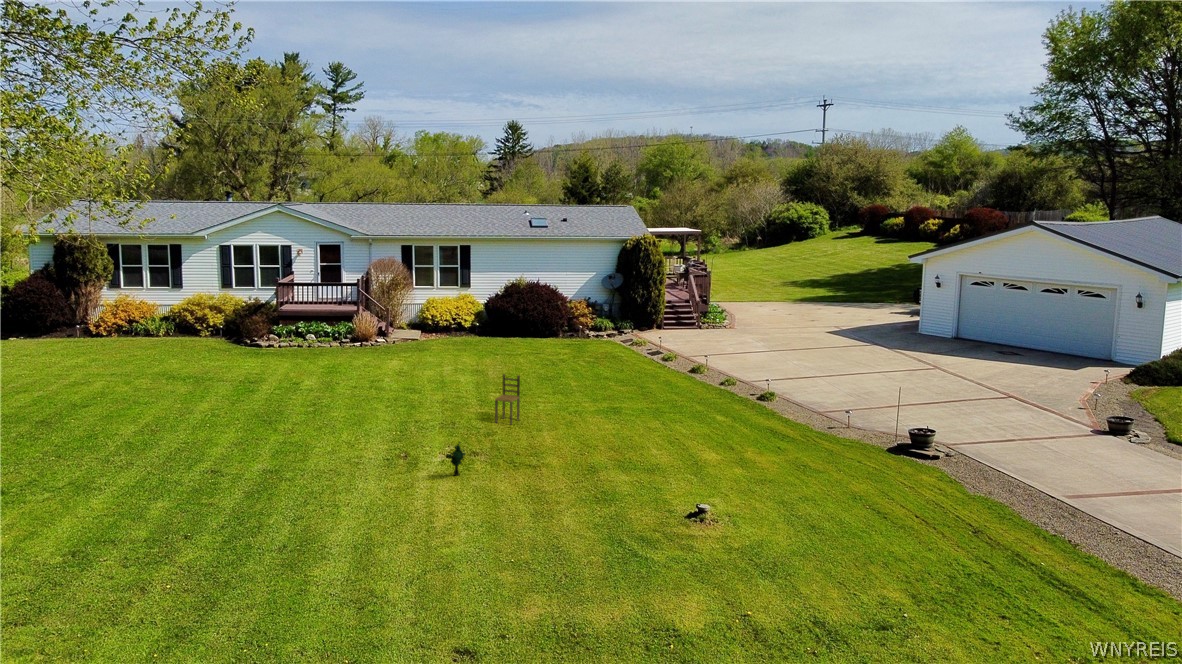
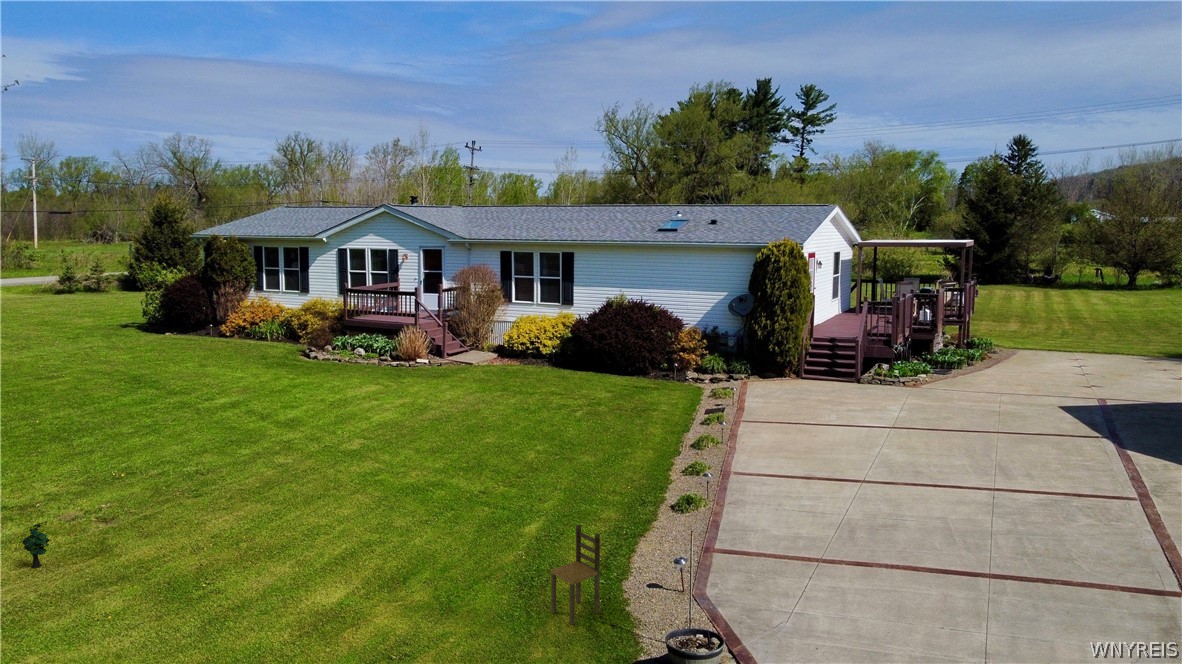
chair: present [495,374,520,425] -> present [551,525,600,625]

